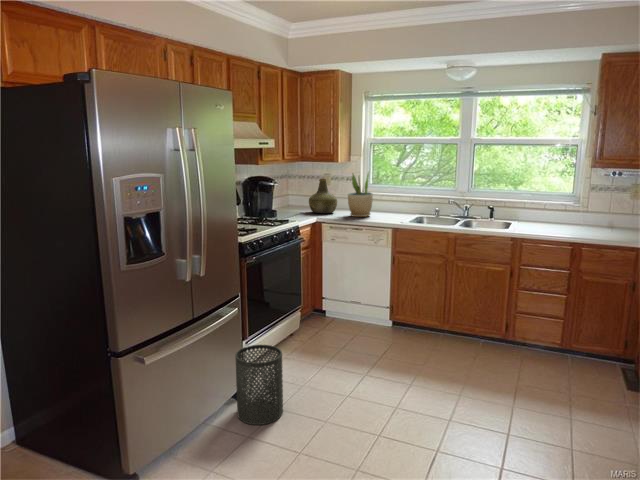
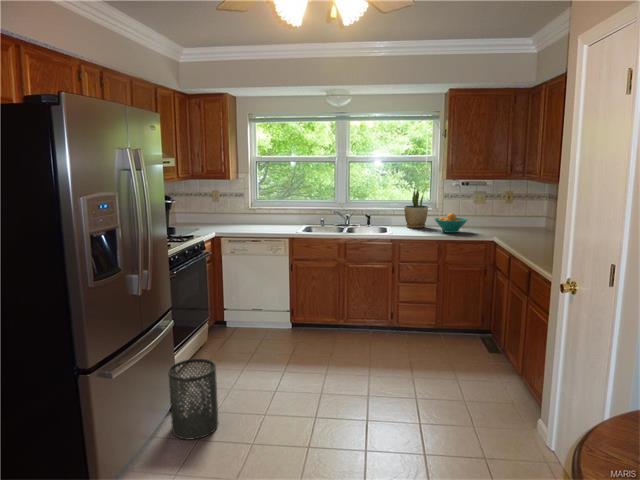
potted plant: present [348,173,373,217] -> present [404,186,428,228]
bottle: present [309,179,337,213] -> none [203,195,231,228]
fruit bowl: none [570,209,616,233] -> present [435,213,468,233]

